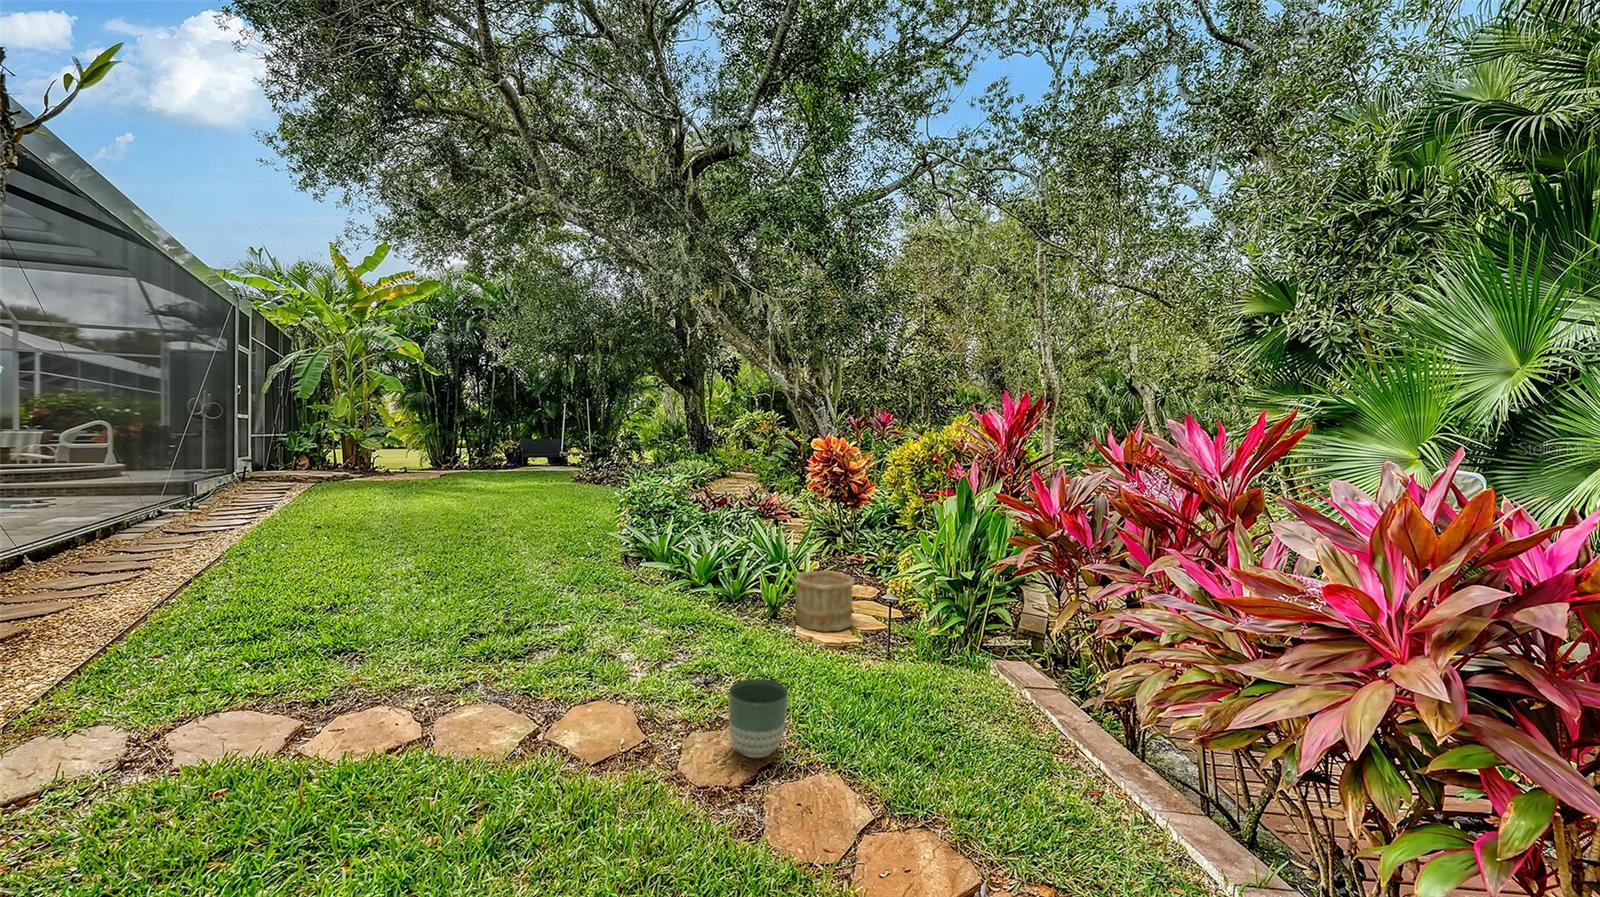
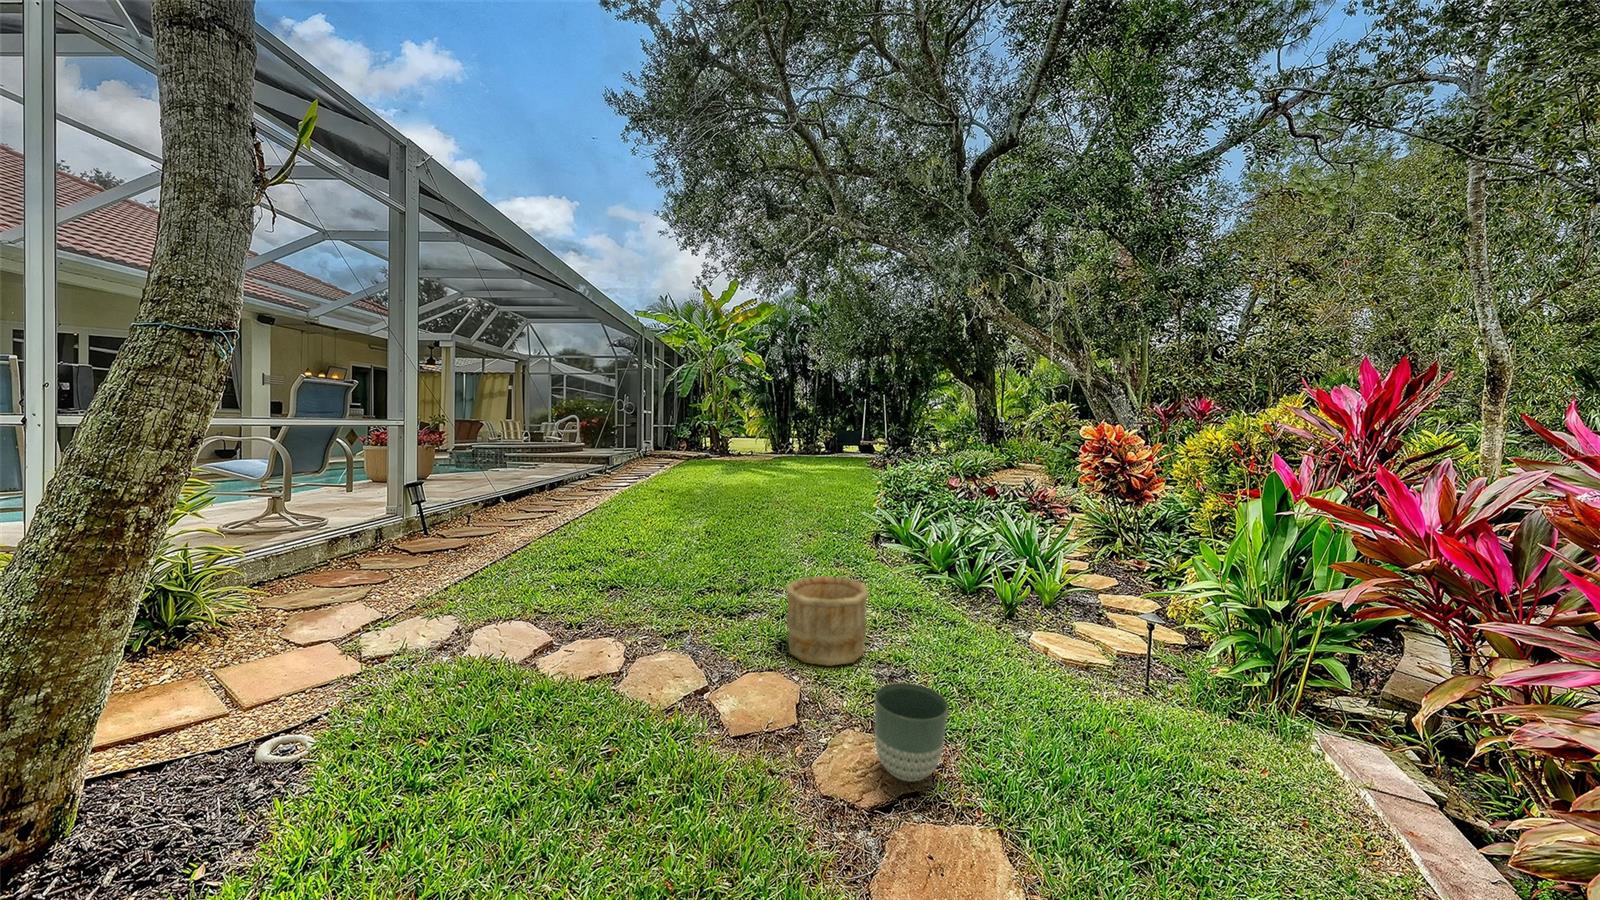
wooden bucket: present [795,571,854,632] -> present [786,576,869,666]

